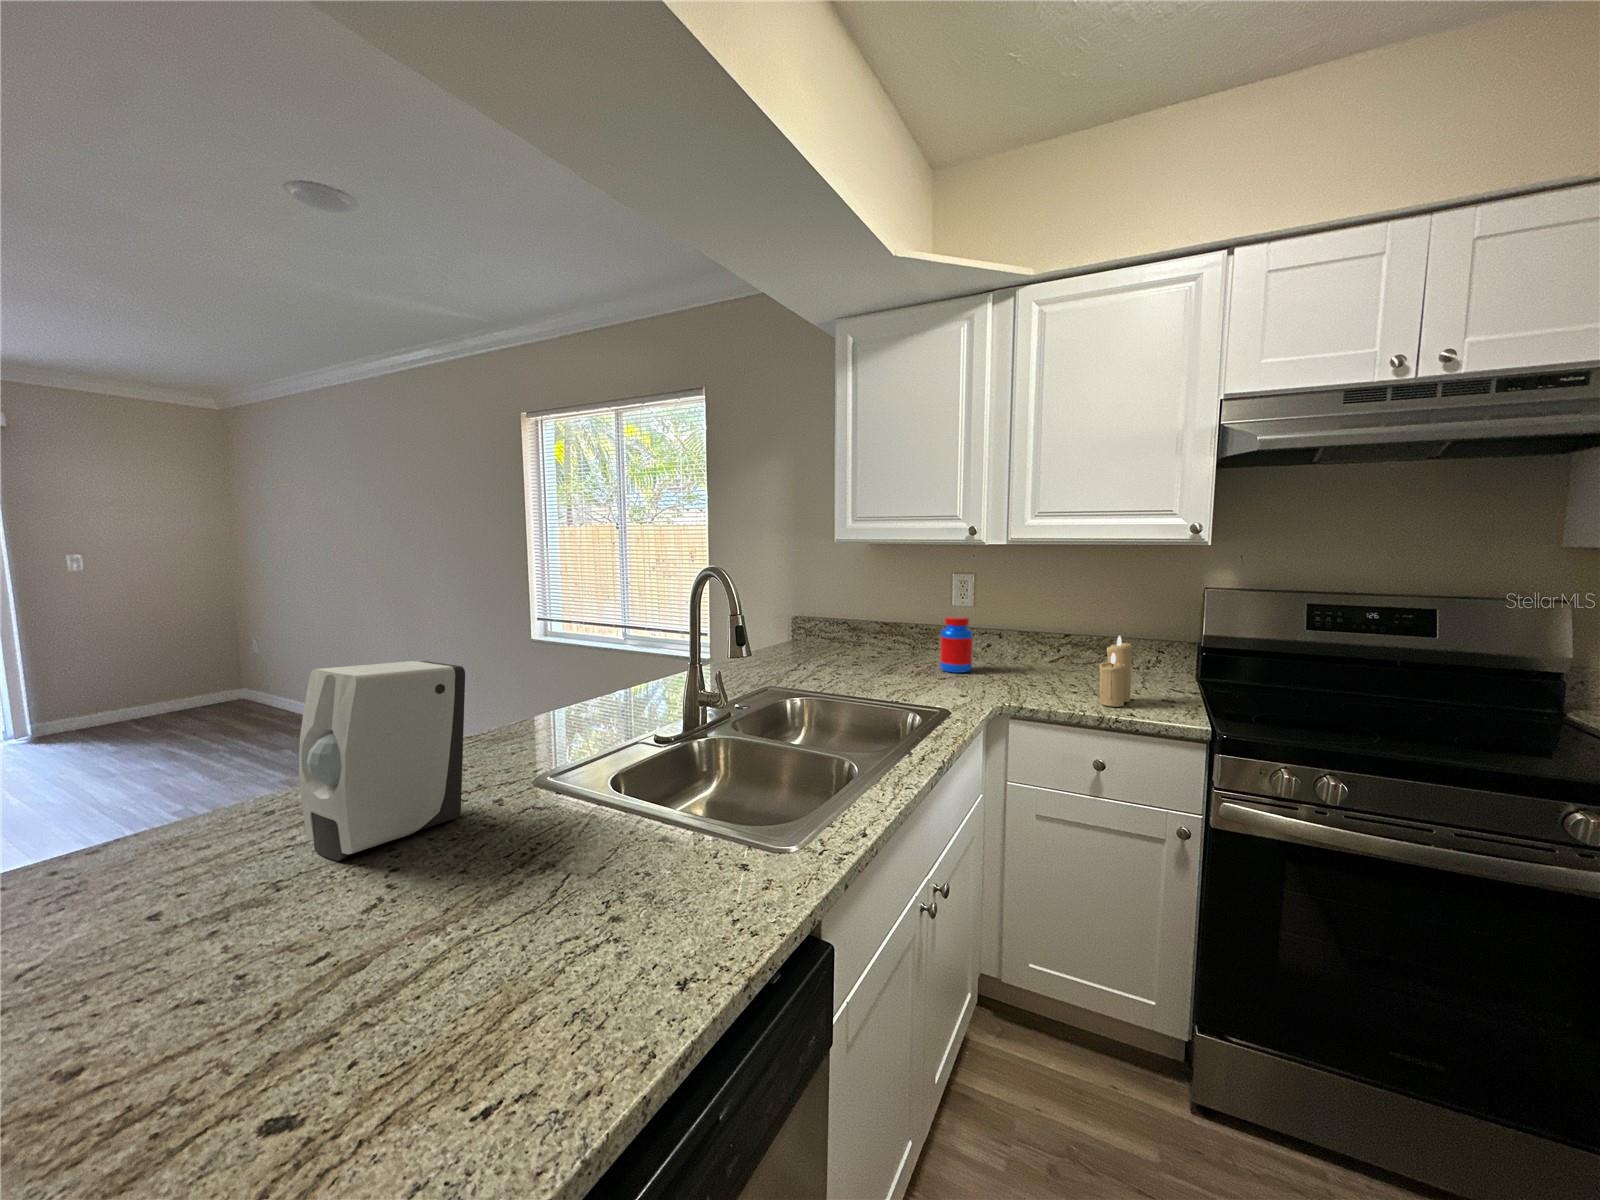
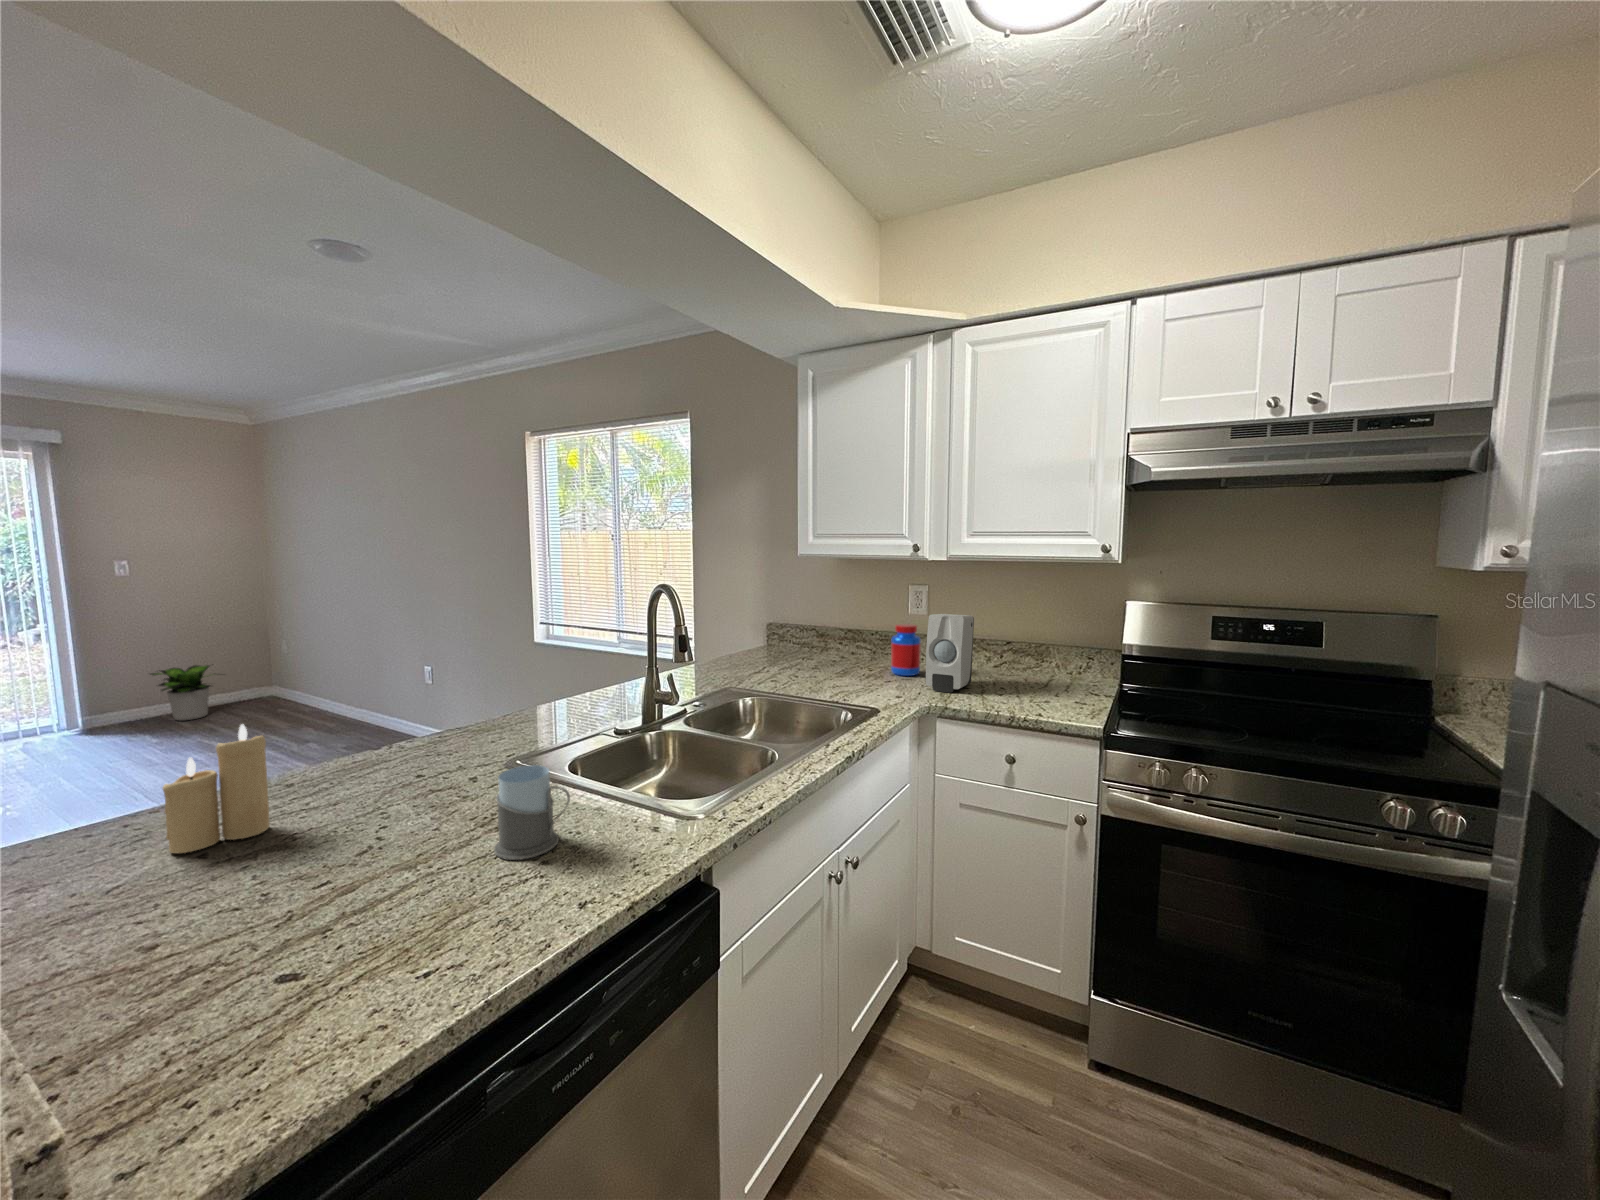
candle: present [1099,636,1132,707] -> present [163,724,270,853]
soap dispenser: present [299,661,465,861] -> present [926,614,974,693]
potted plant: none [110,667,199,727] -> present [150,665,211,720]
mug: none [546,788,644,915] -> present [494,765,570,860]

